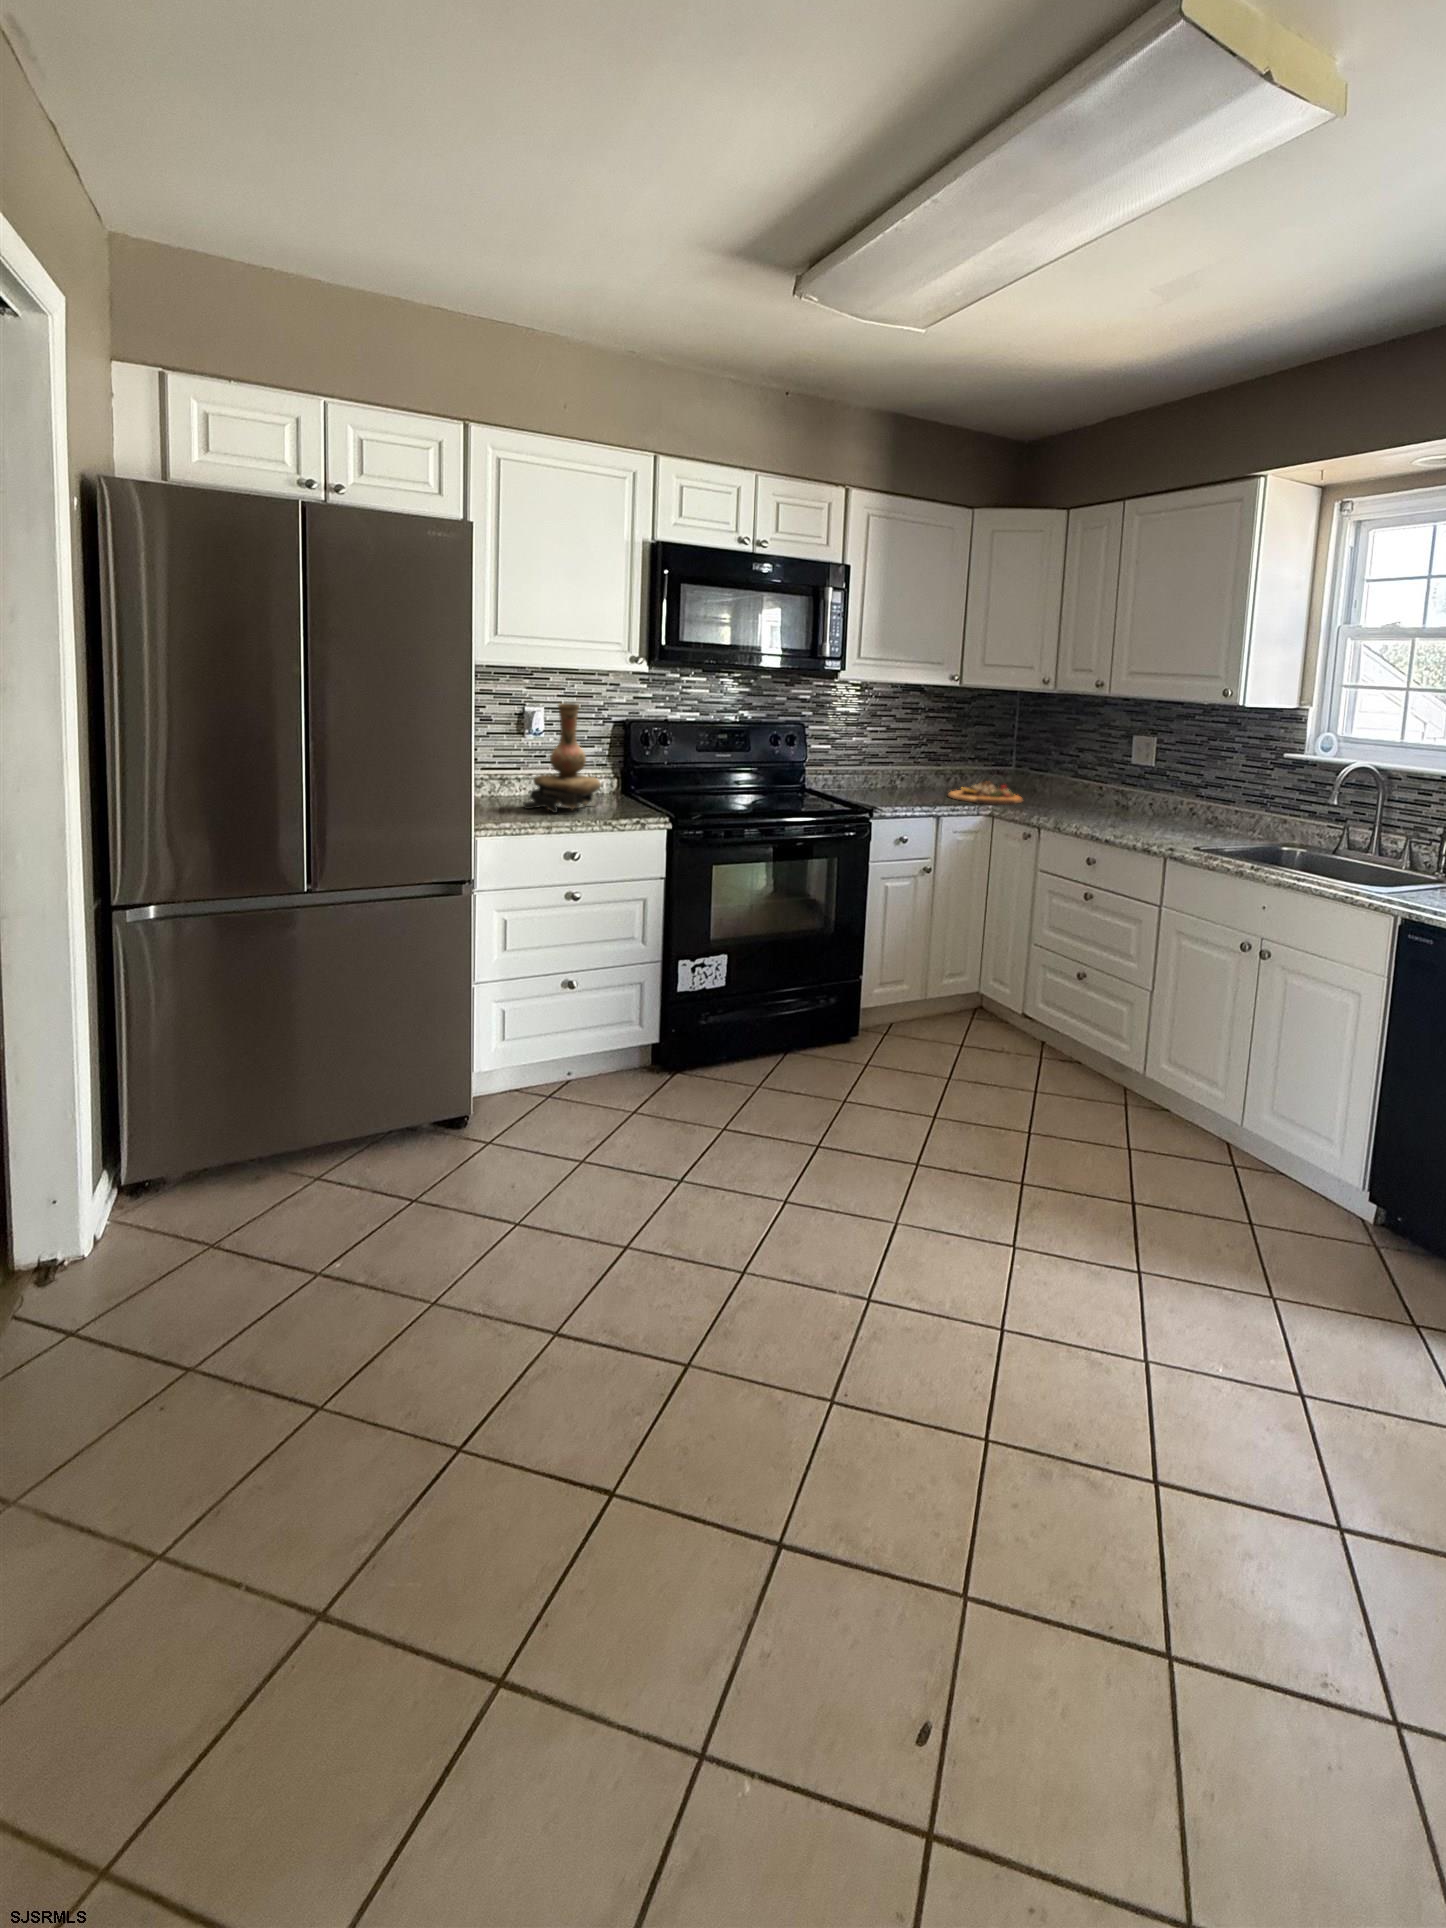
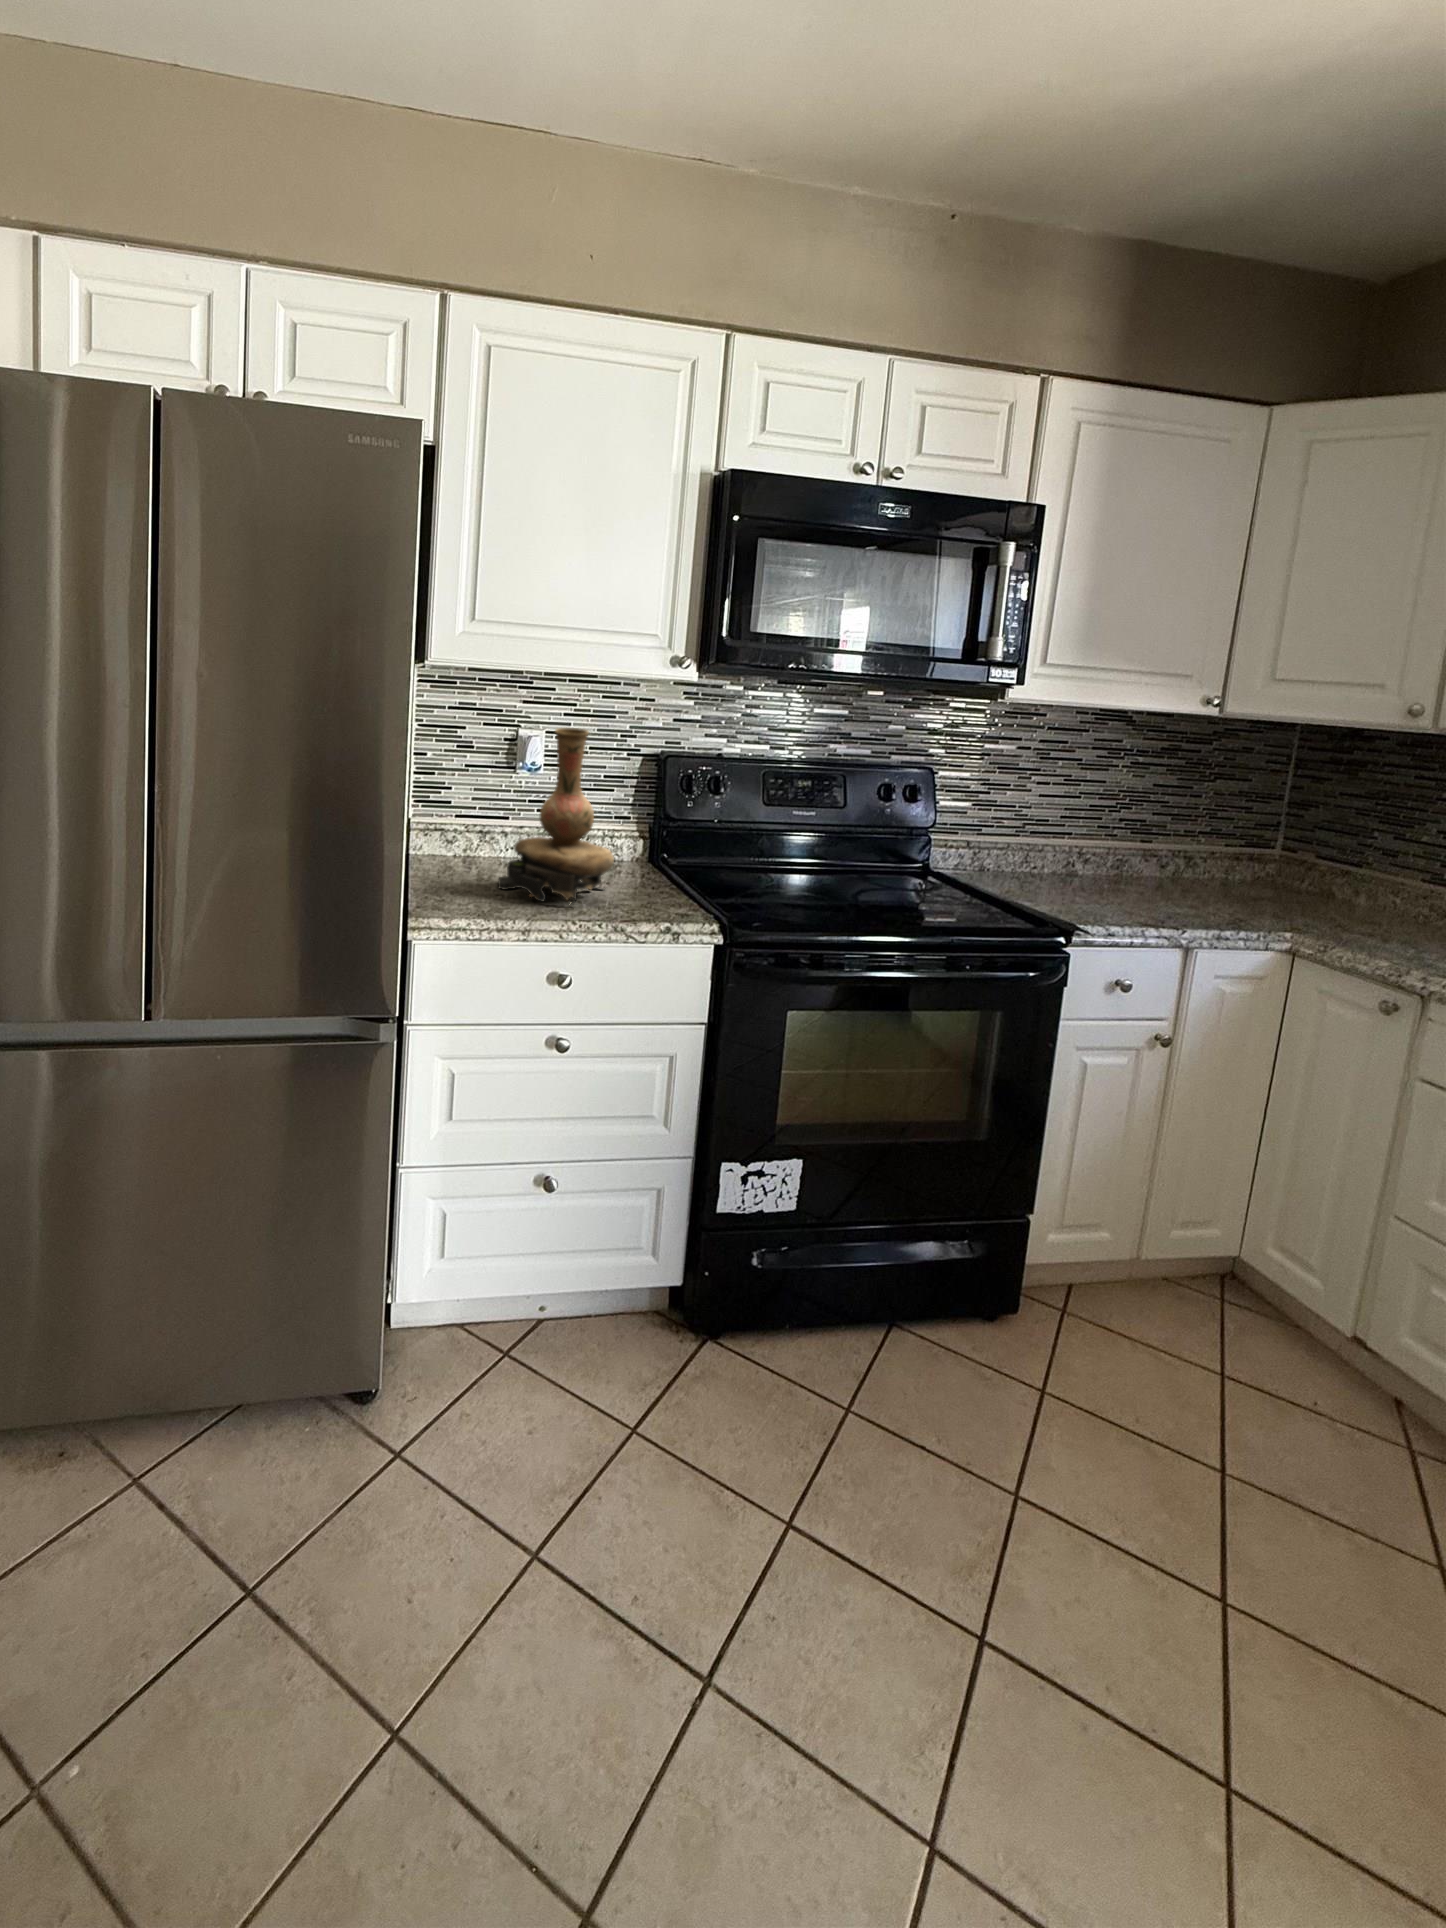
cutting board: present [948,782,1023,805] -> none [1184,881,1344,936]

